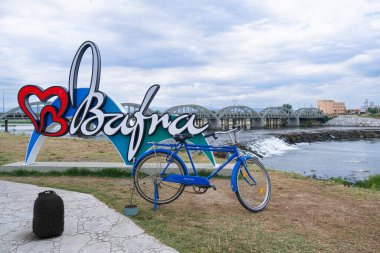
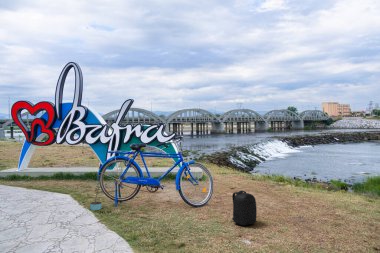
backpack: present [32,190,64,237] -> present [232,191,257,226]

